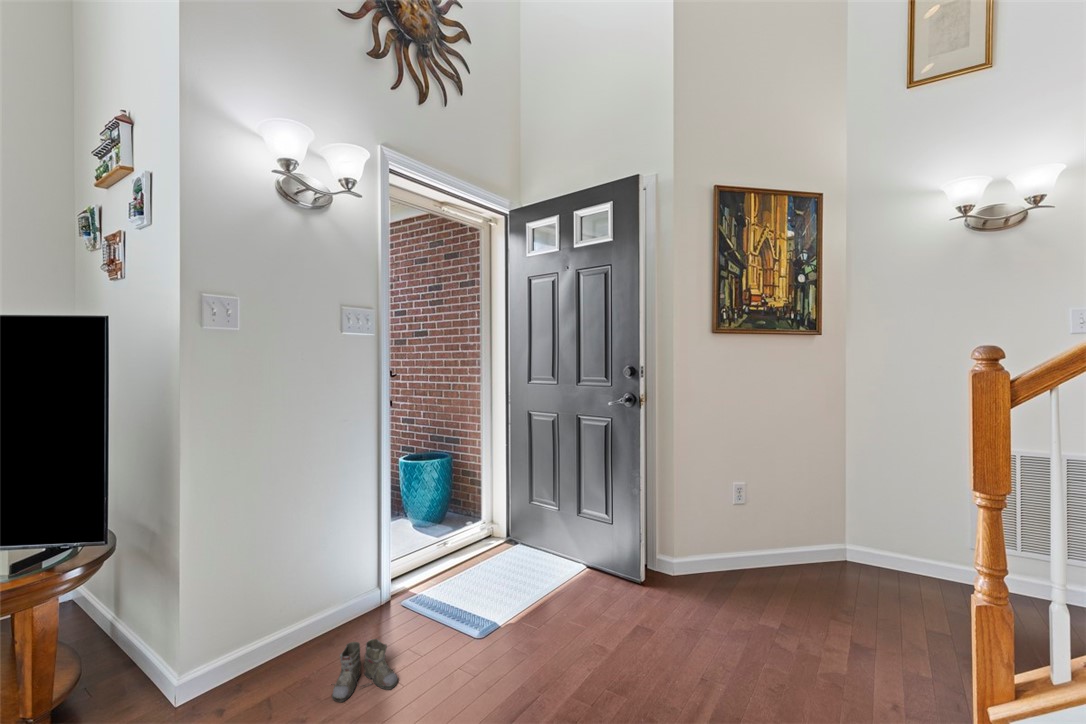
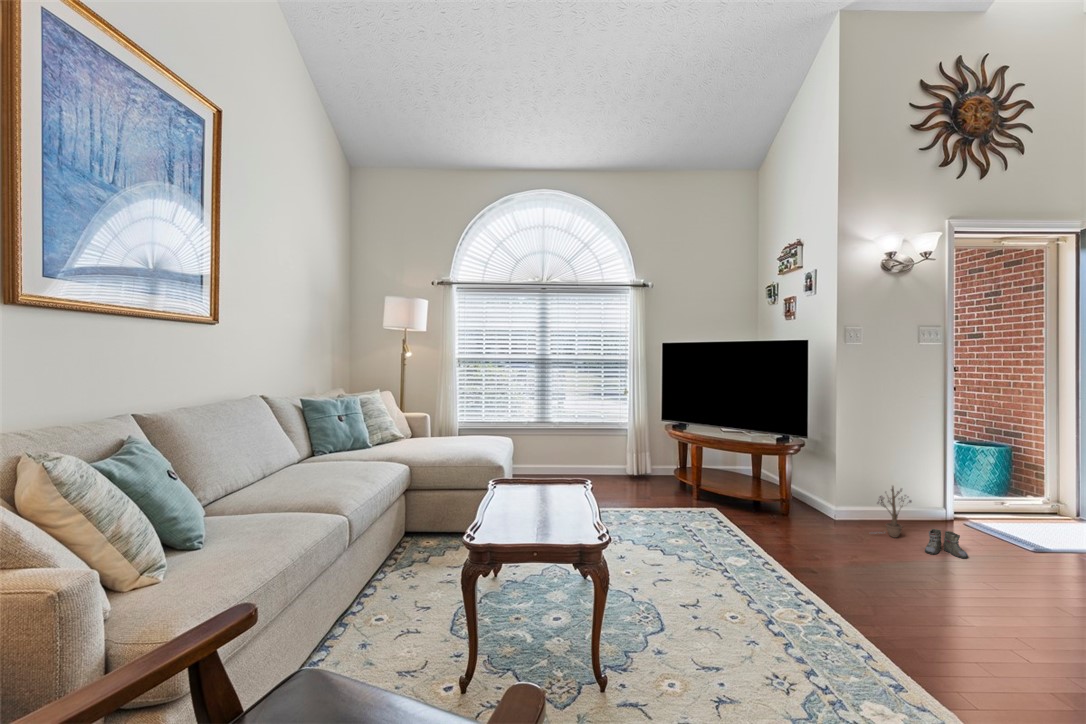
decorative plant: none [243,576,321,683] -> present [873,486,911,538]

